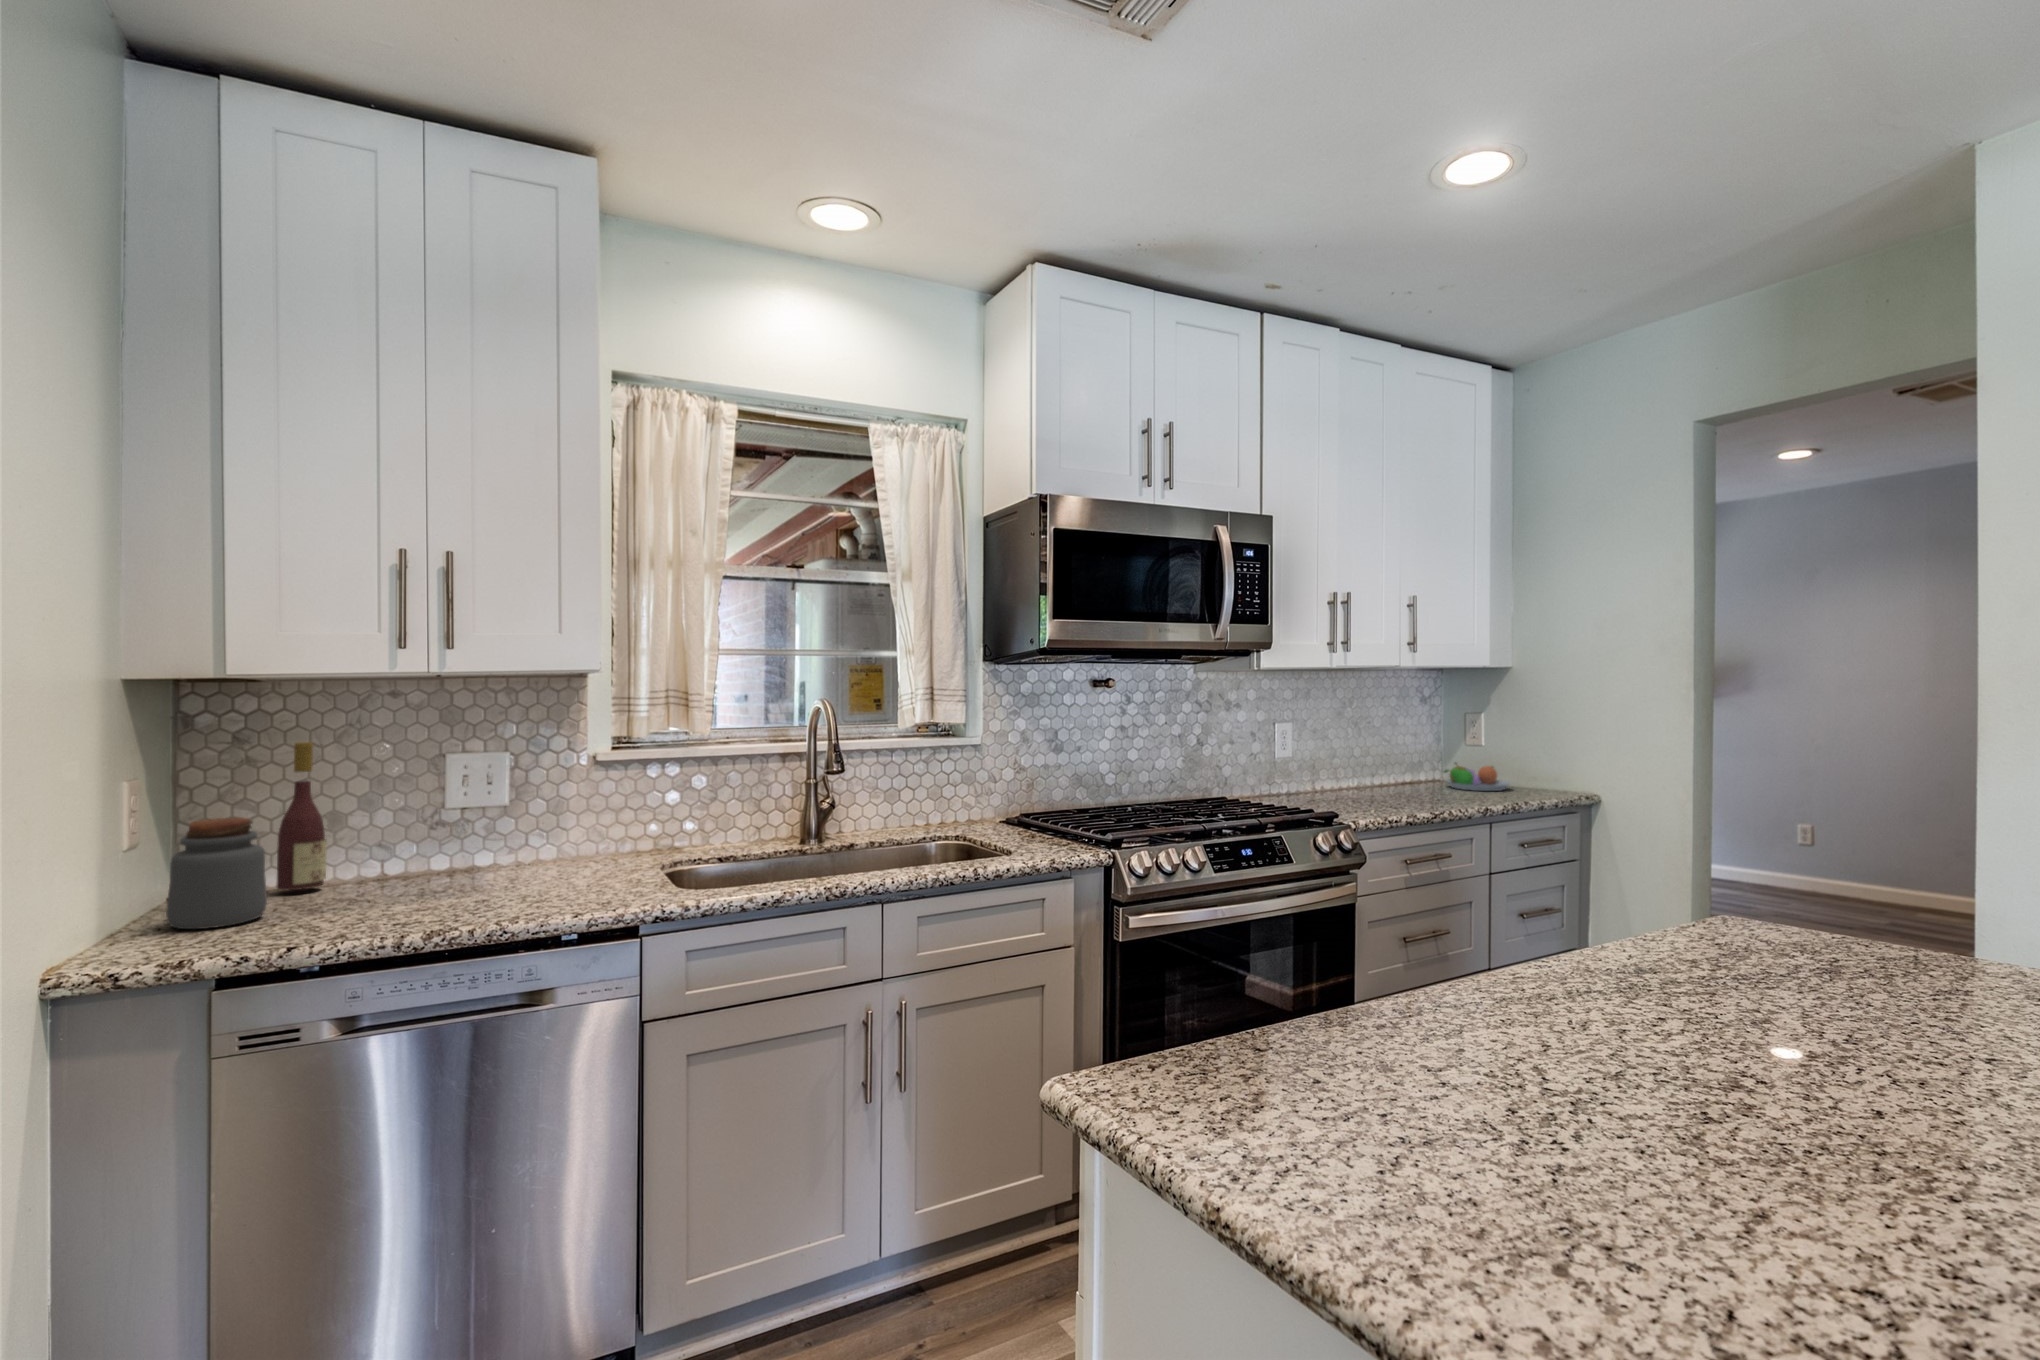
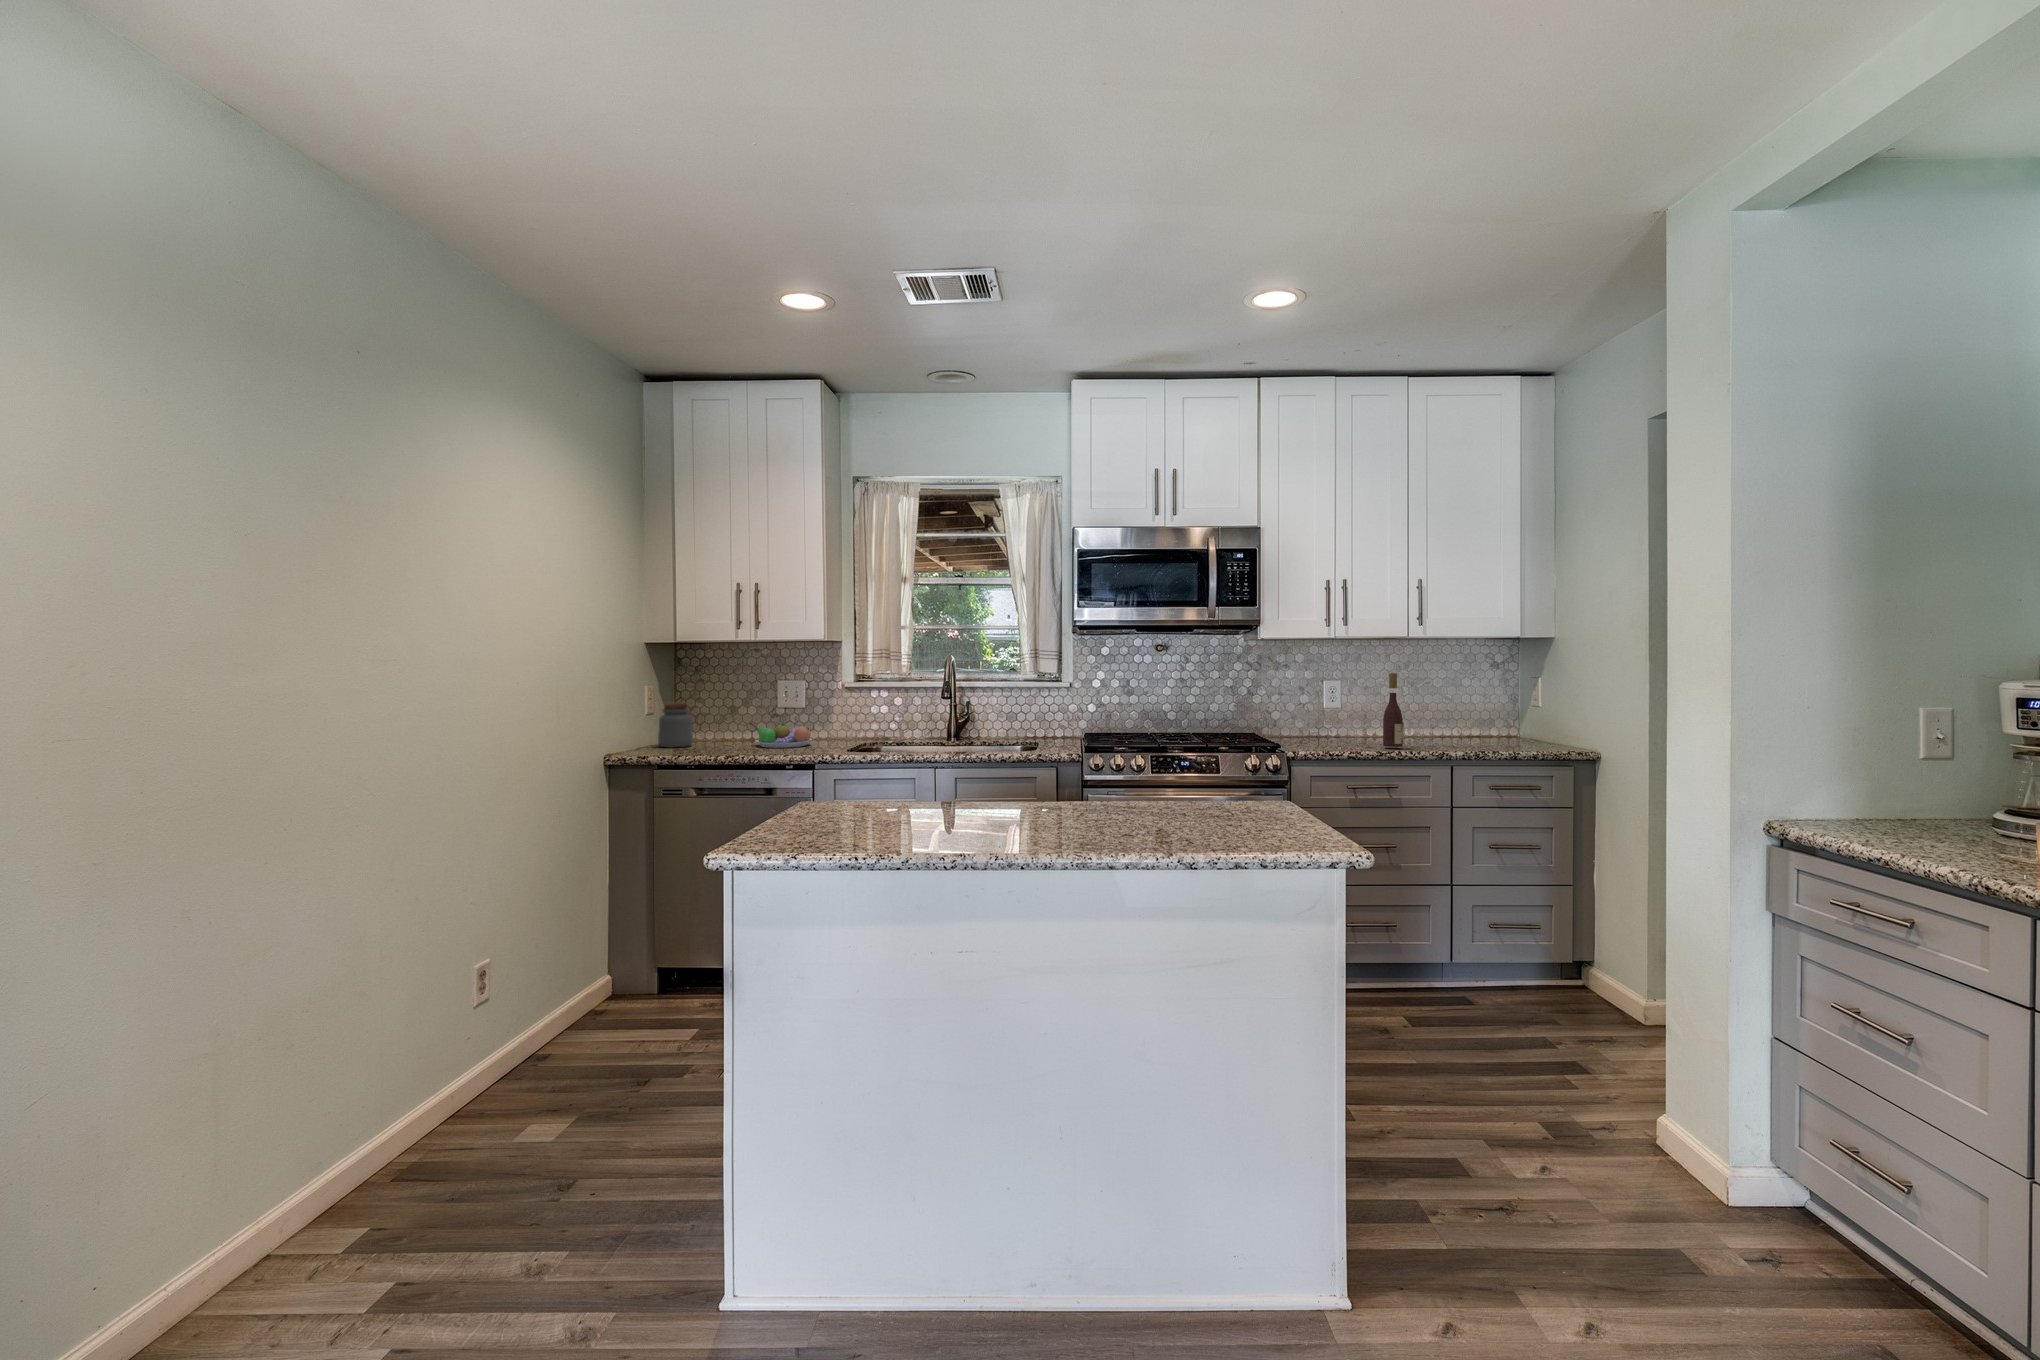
wine bottle: present [276,742,327,890] -> present [1383,673,1404,747]
fruit bowl: present [1444,763,1510,791] -> present [755,722,812,748]

